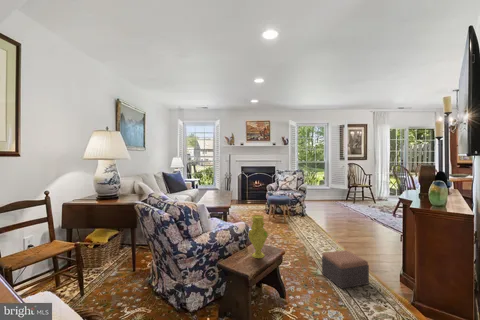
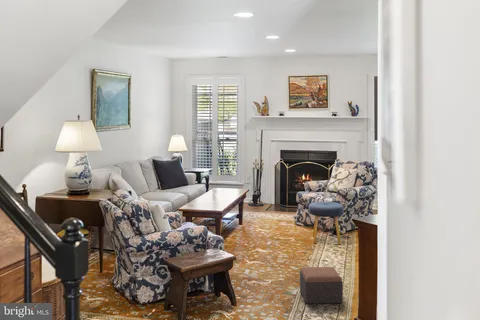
vase: present [248,215,268,258] -> none [195,217,214,258]

